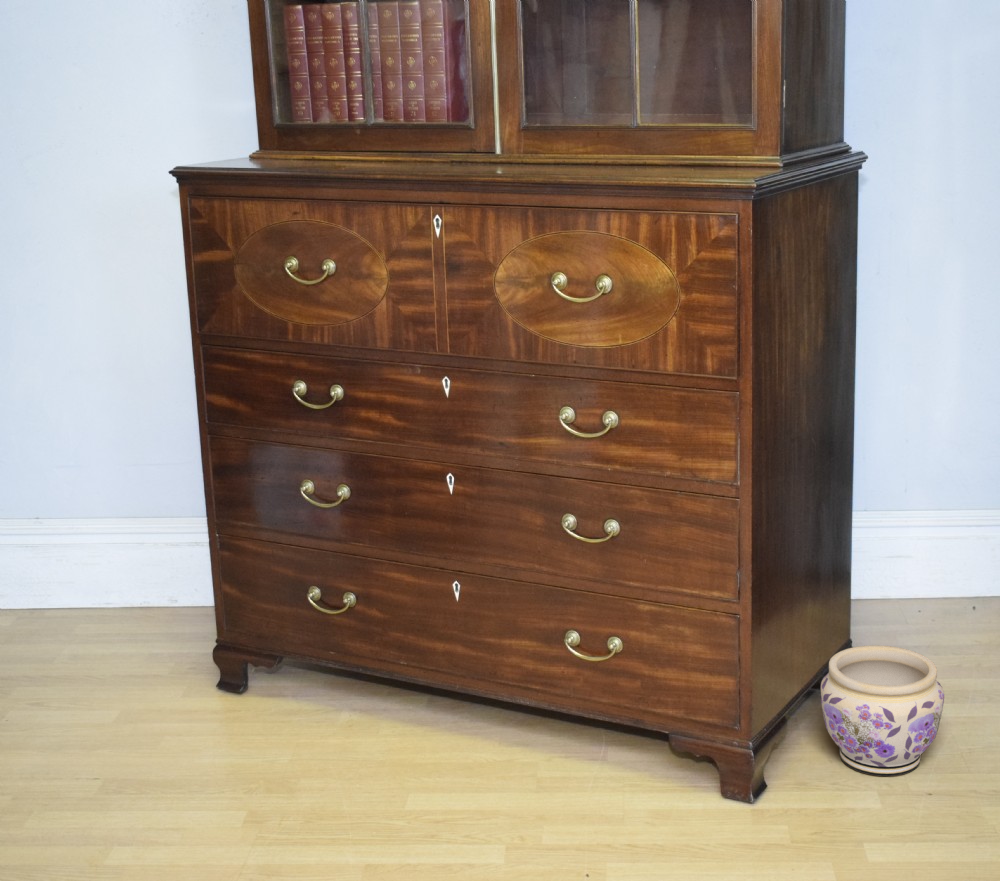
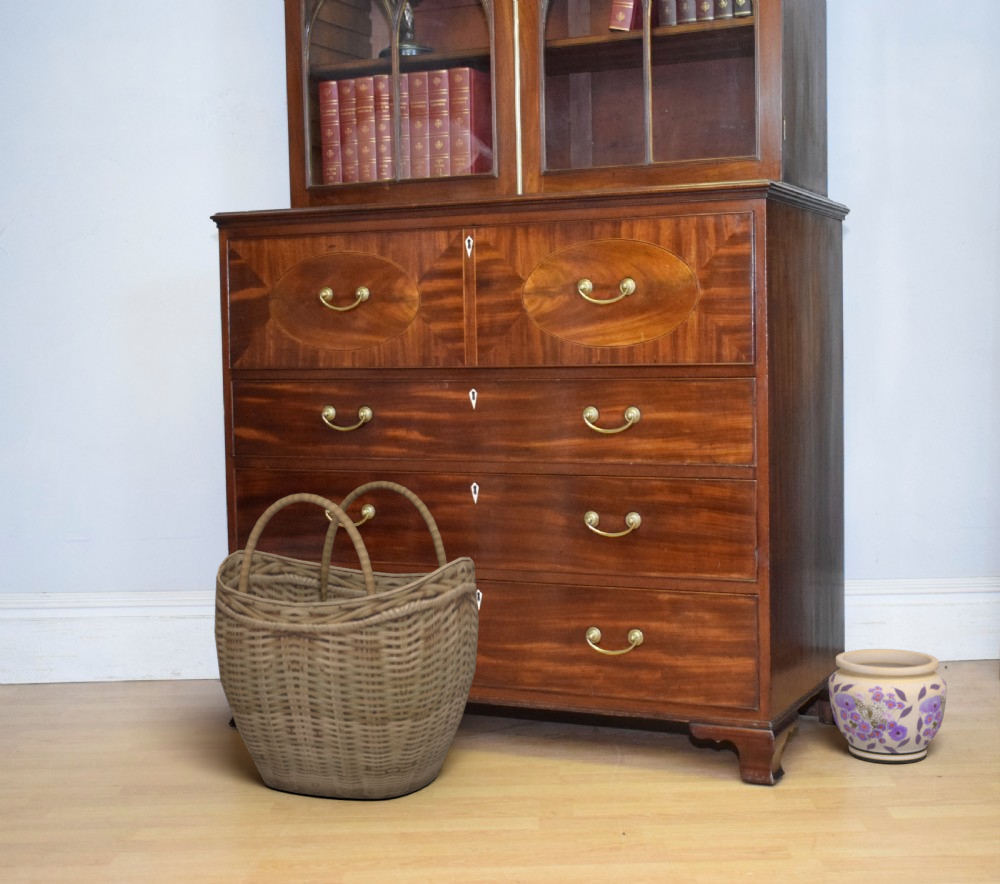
woven basket: none [180,473,450,812] -> present [214,481,479,799]

